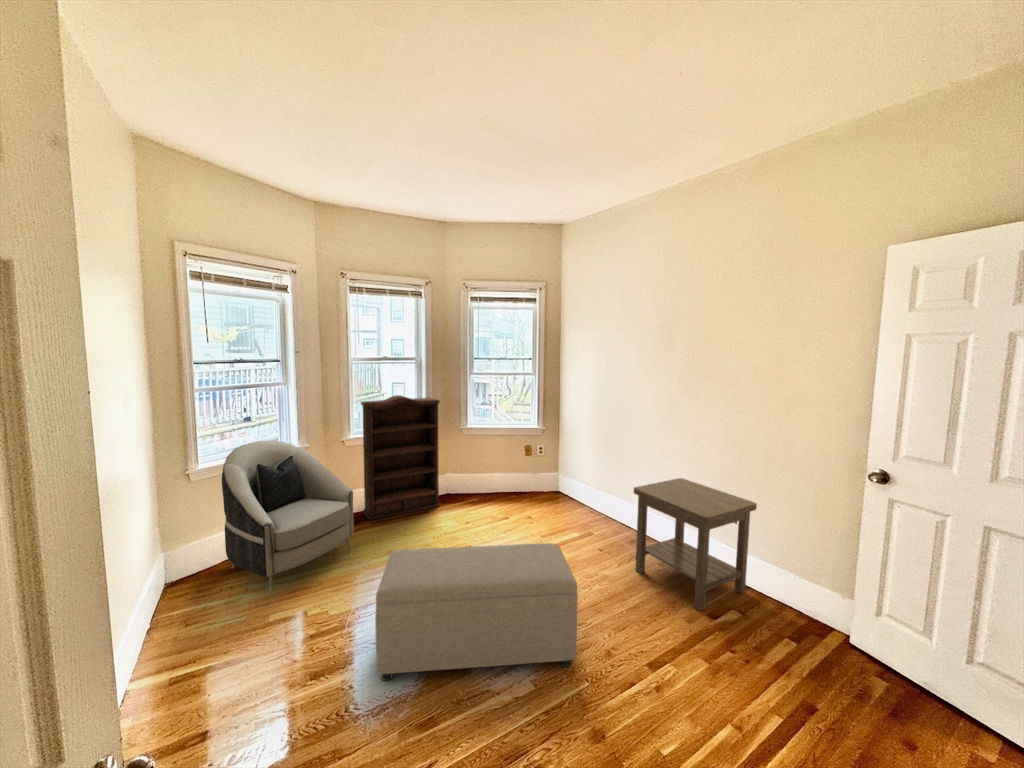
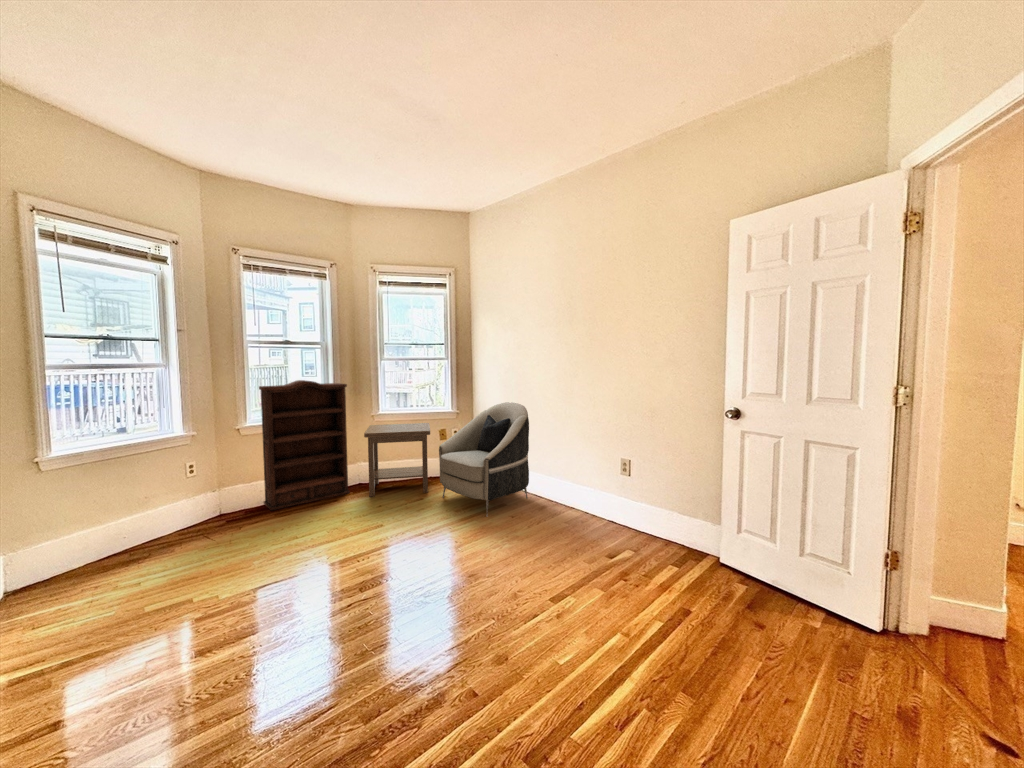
armchair: present [222,441,354,596] -> present [439,402,529,517]
side table: present [634,478,757,611] -> present [364,423,430,497]
ottoman: present [375,543,578,680] -> none [271,500,483,646]

